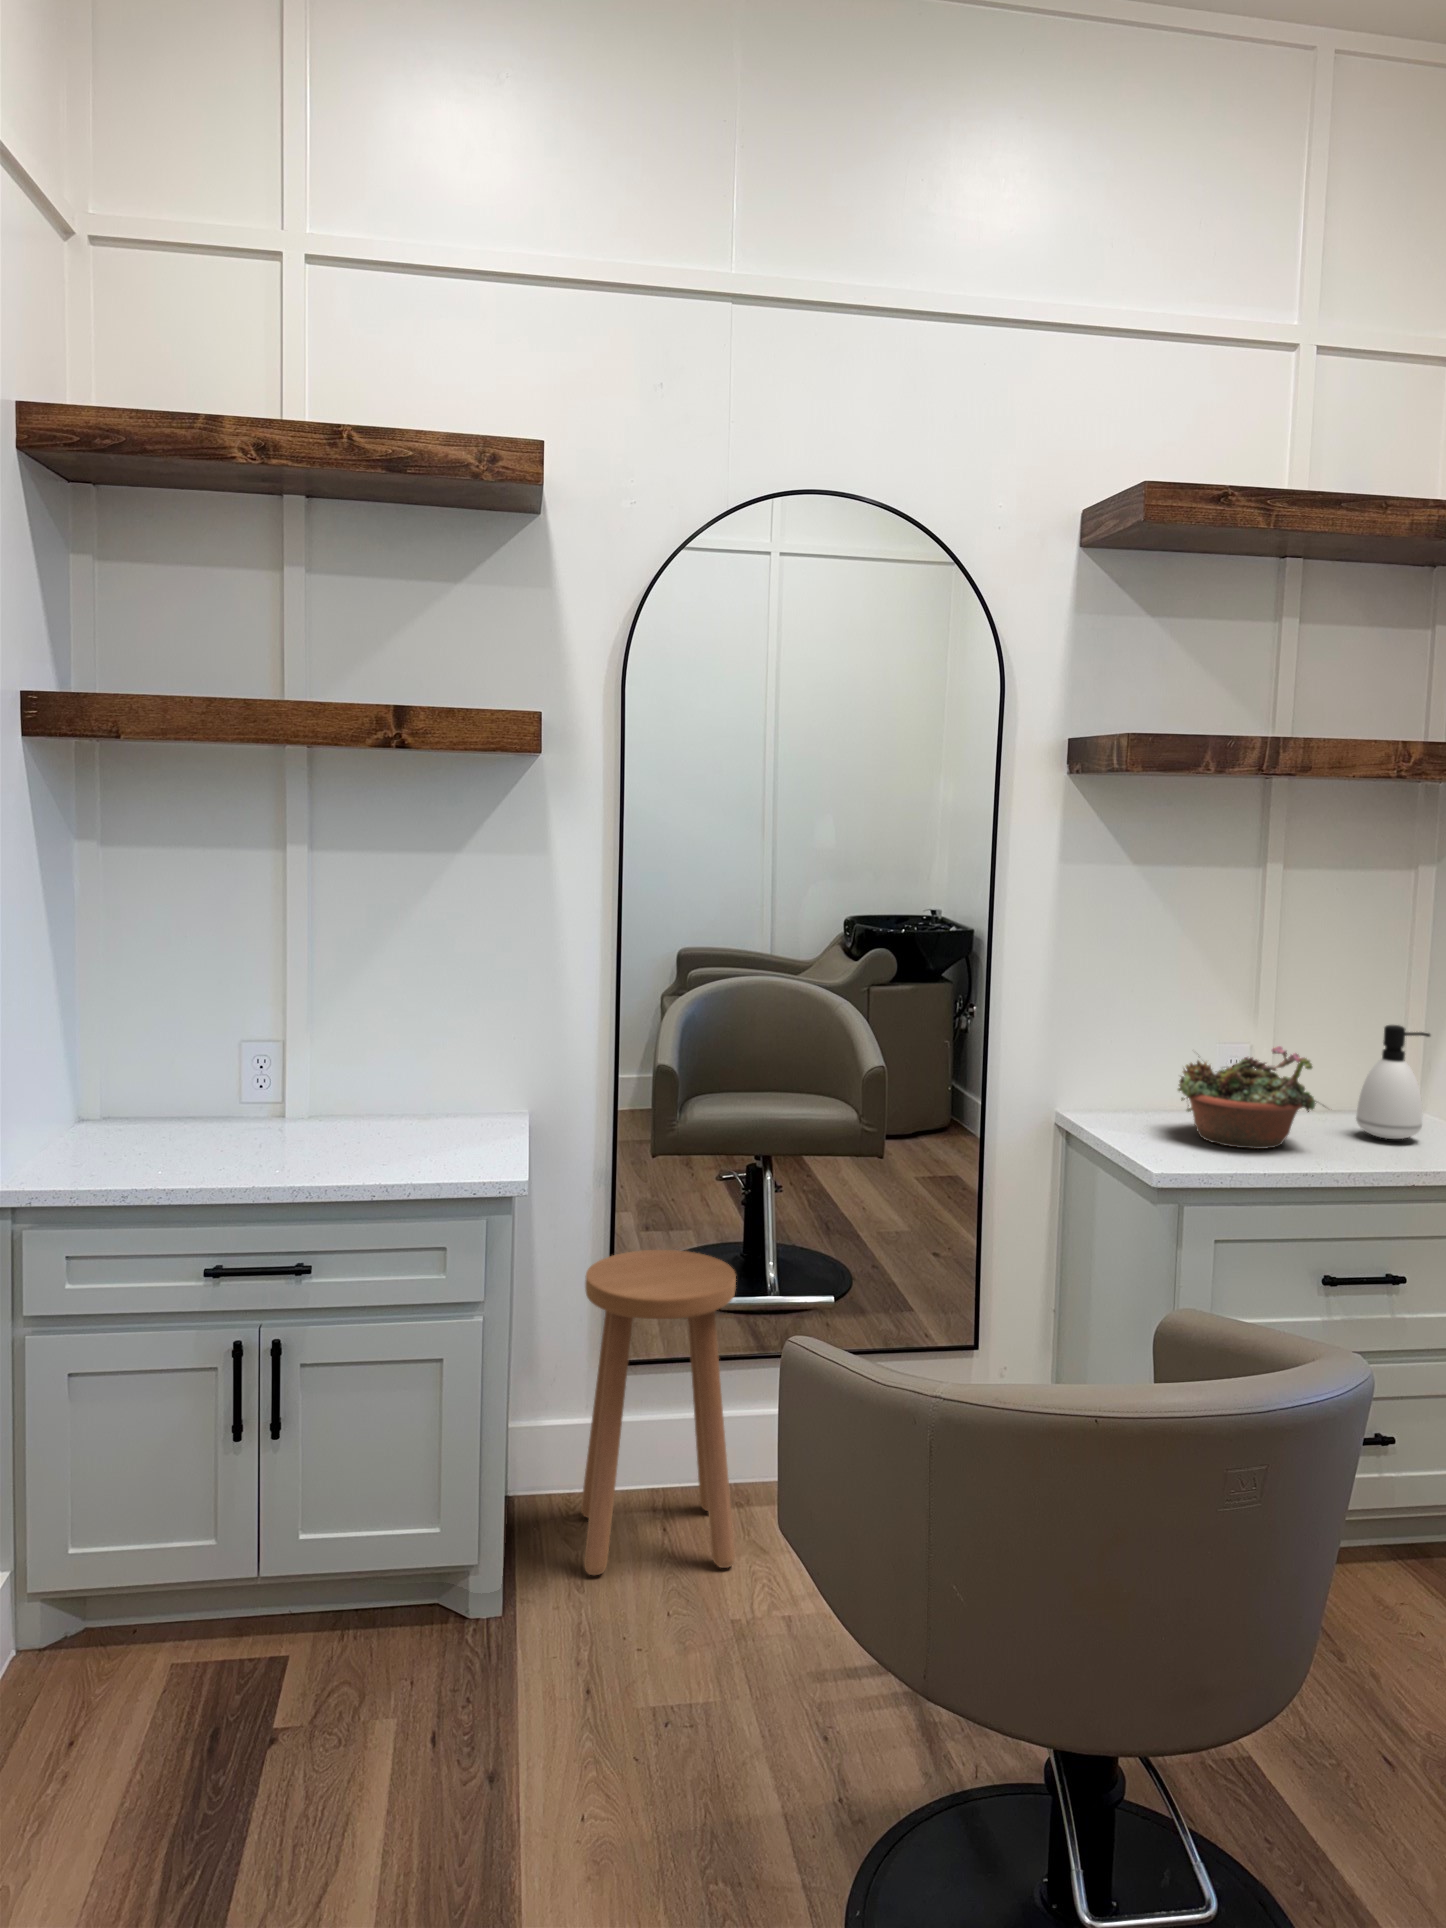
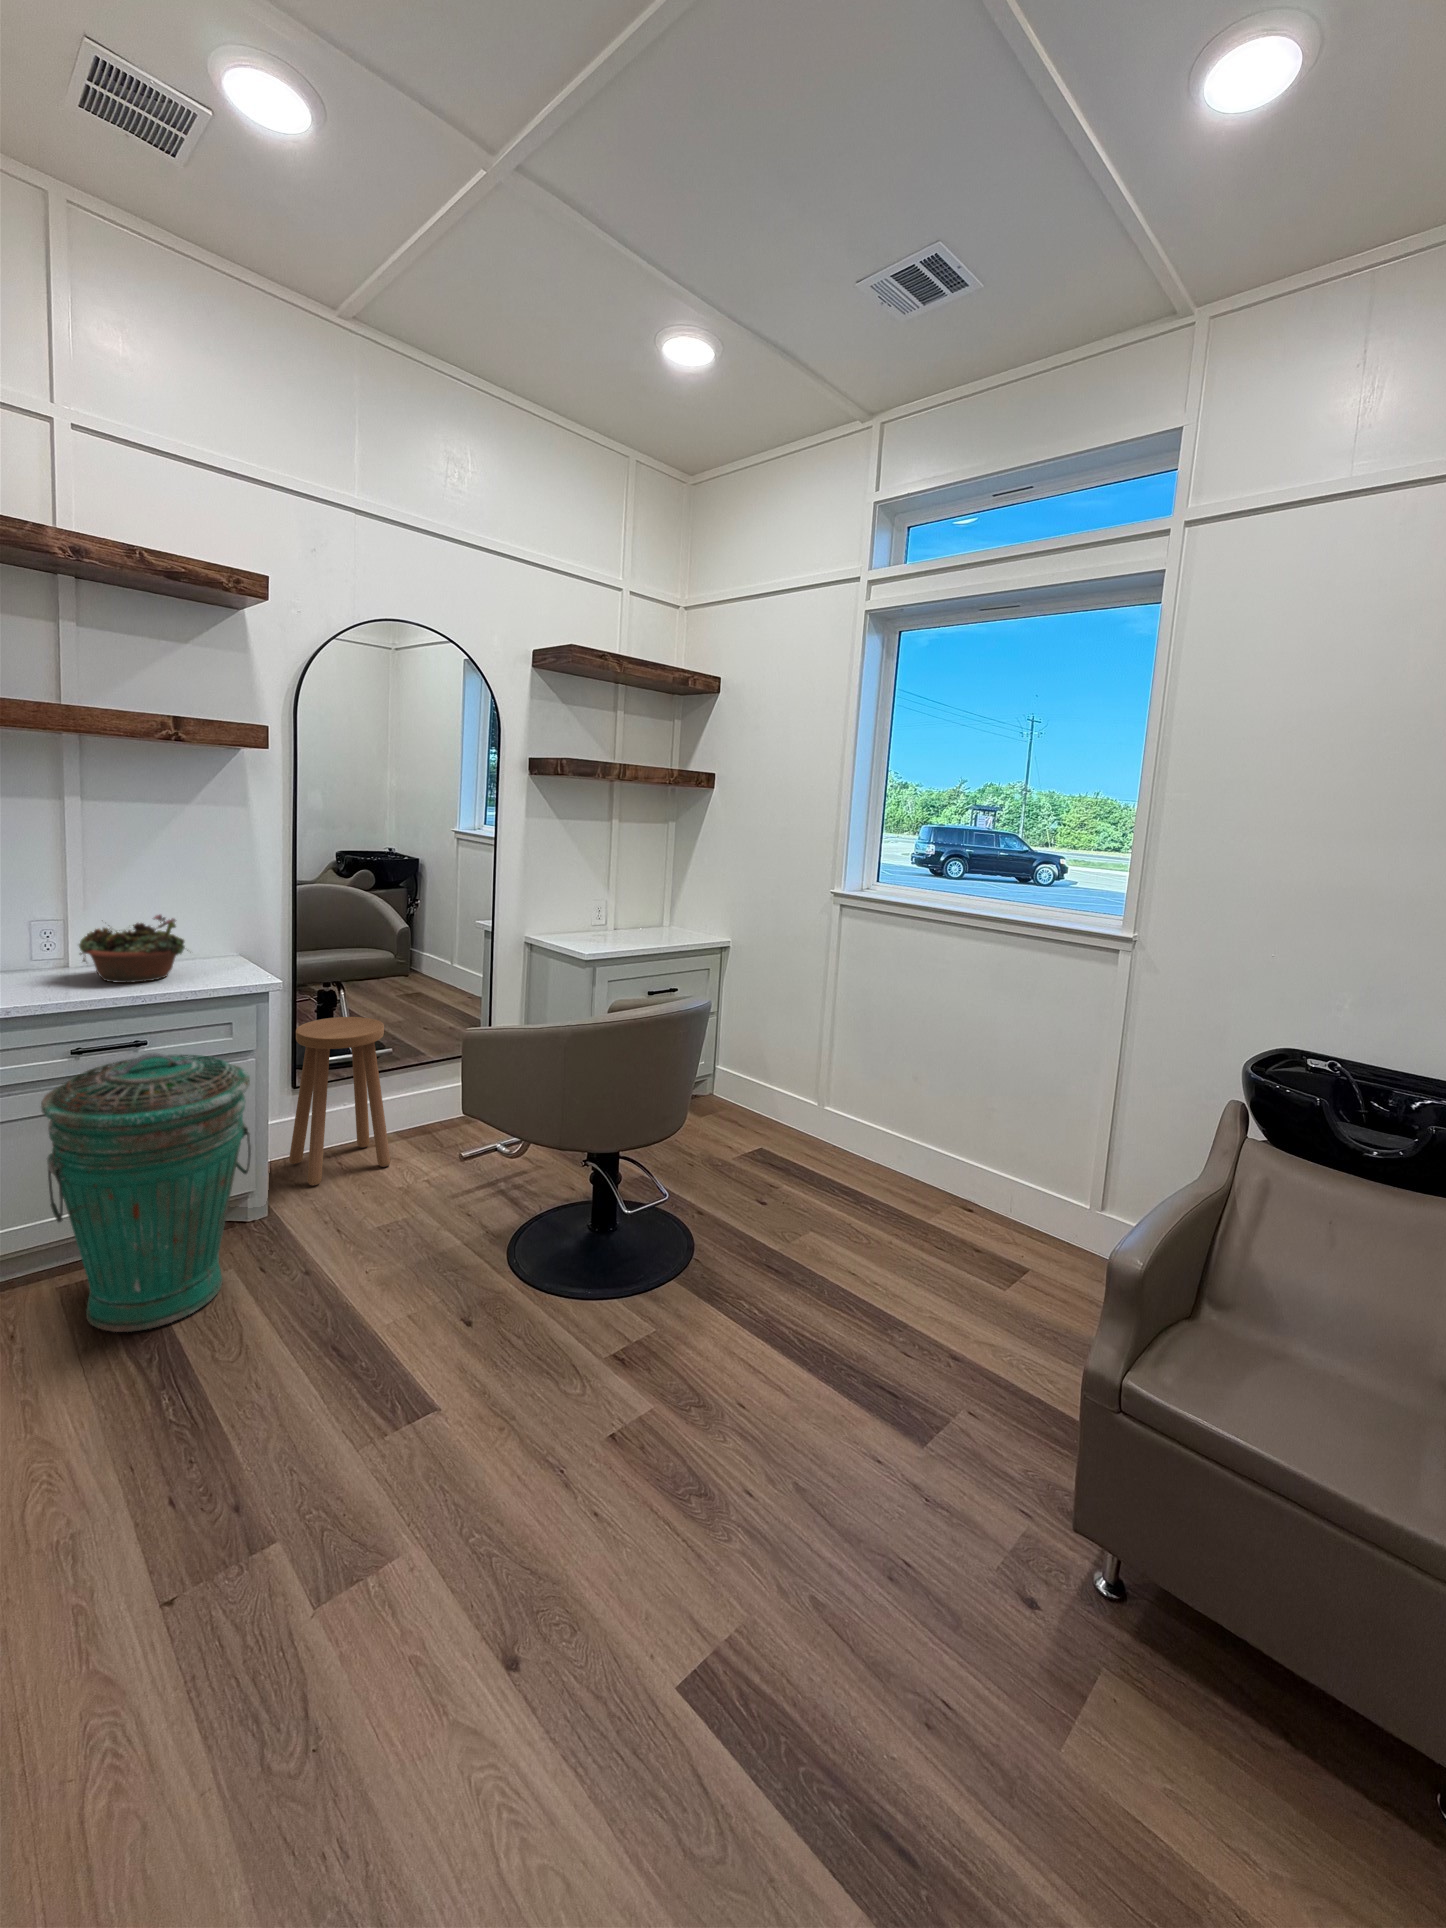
soap dispenser: present [1356,1025,1430,1139] -> none [651,887,680,935]
succulent planter: present [1178,1046,1317,1149] -> present [79,915,185,983]
trash can: none [99,1298,412,1808] -> present [41,1053,251,1332]

